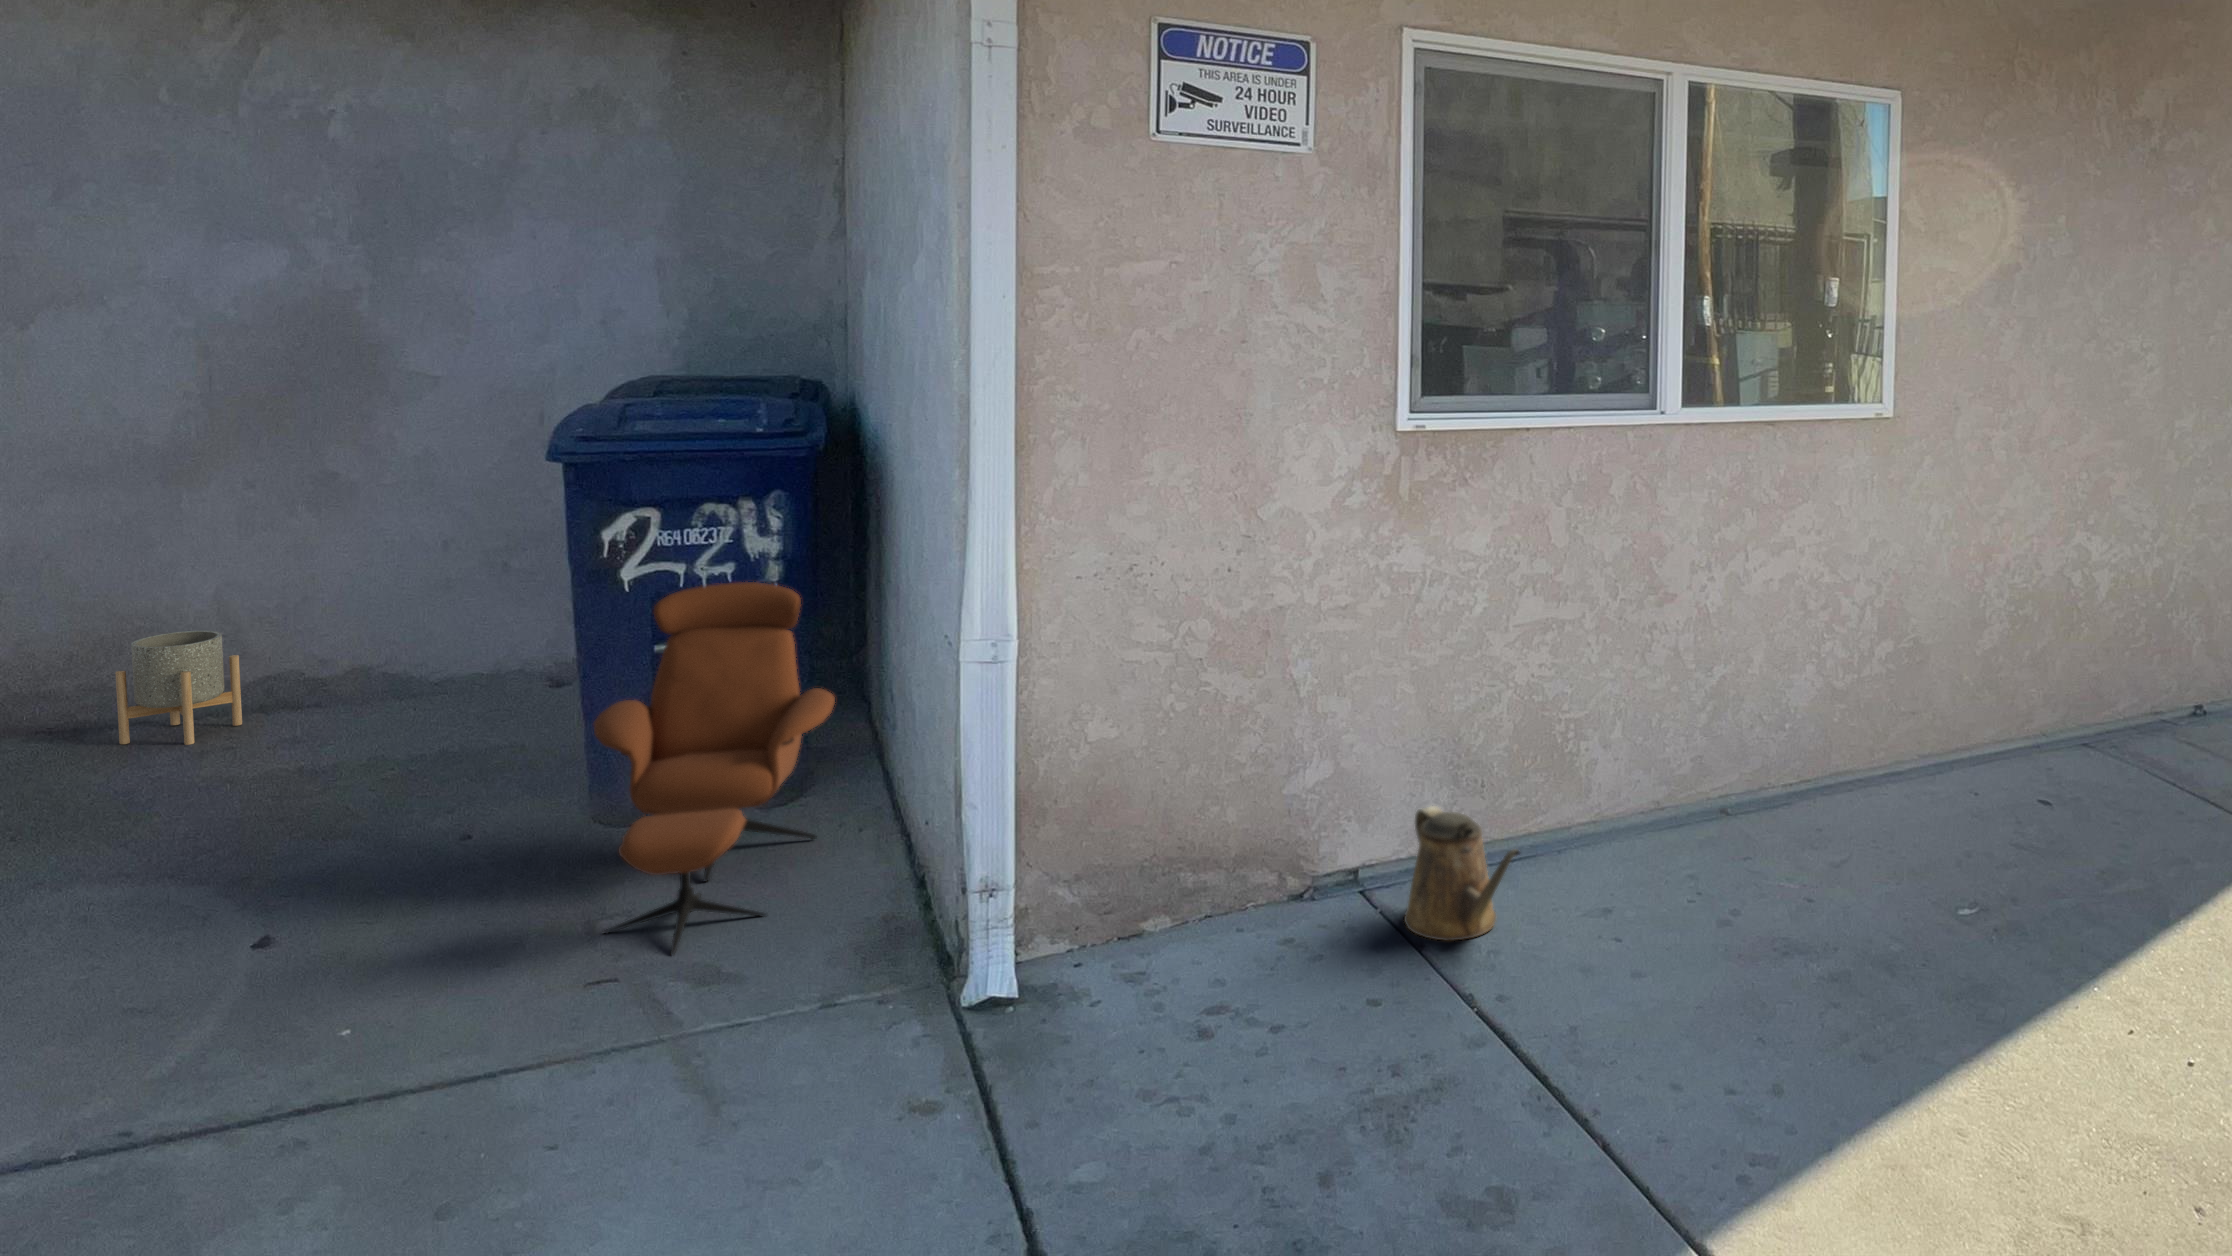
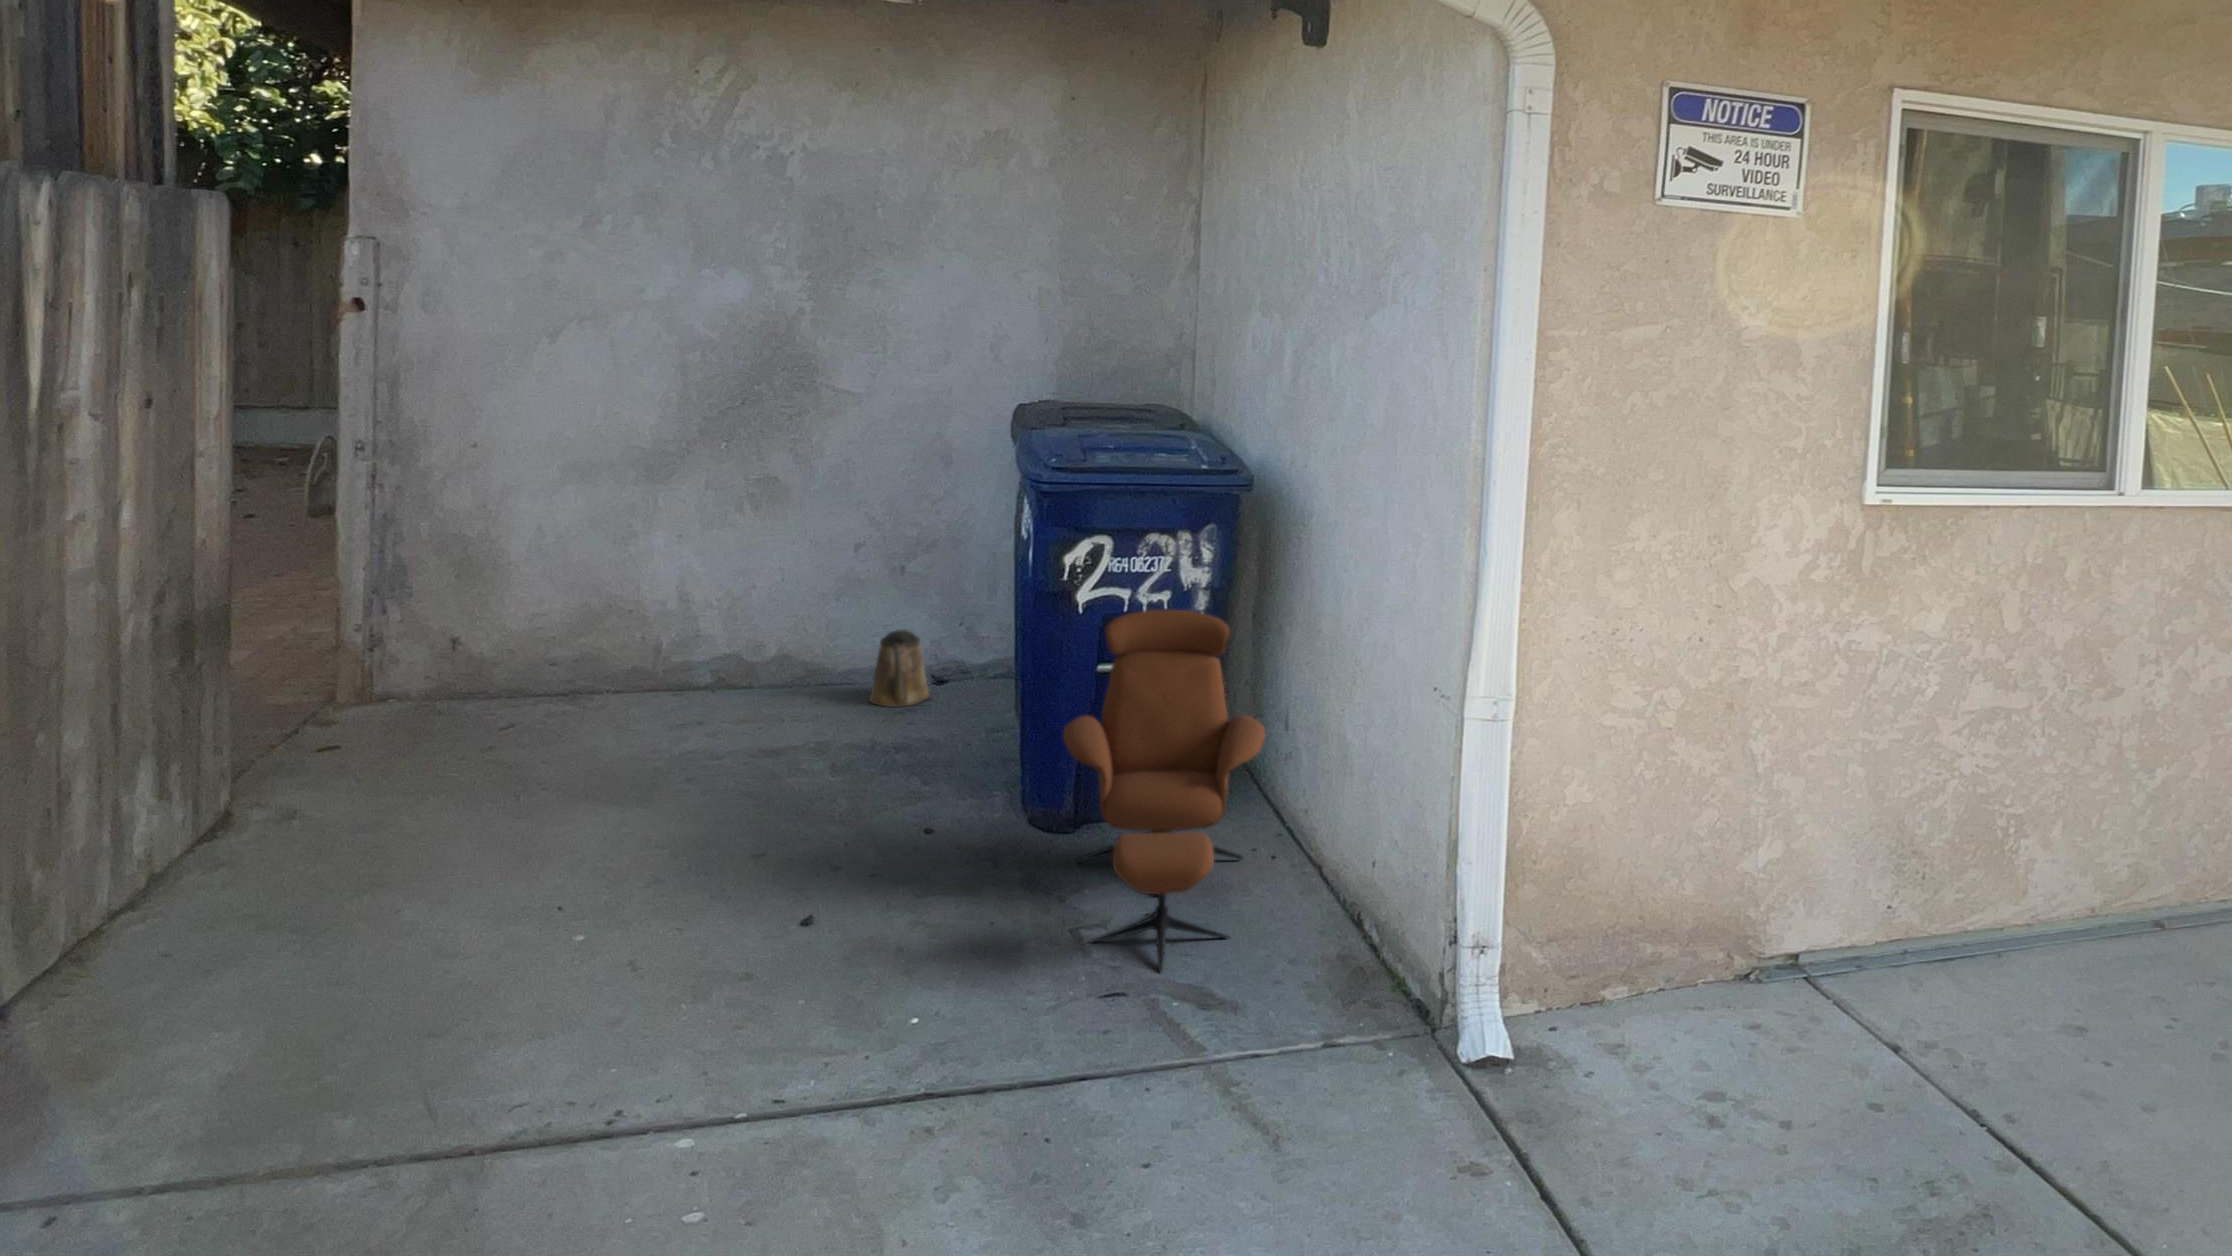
planter: present [115,631,242,745] -> none [627,616,716,717]
watering can: present [1404,806,1520,941] -> present [869,629,931,707]

